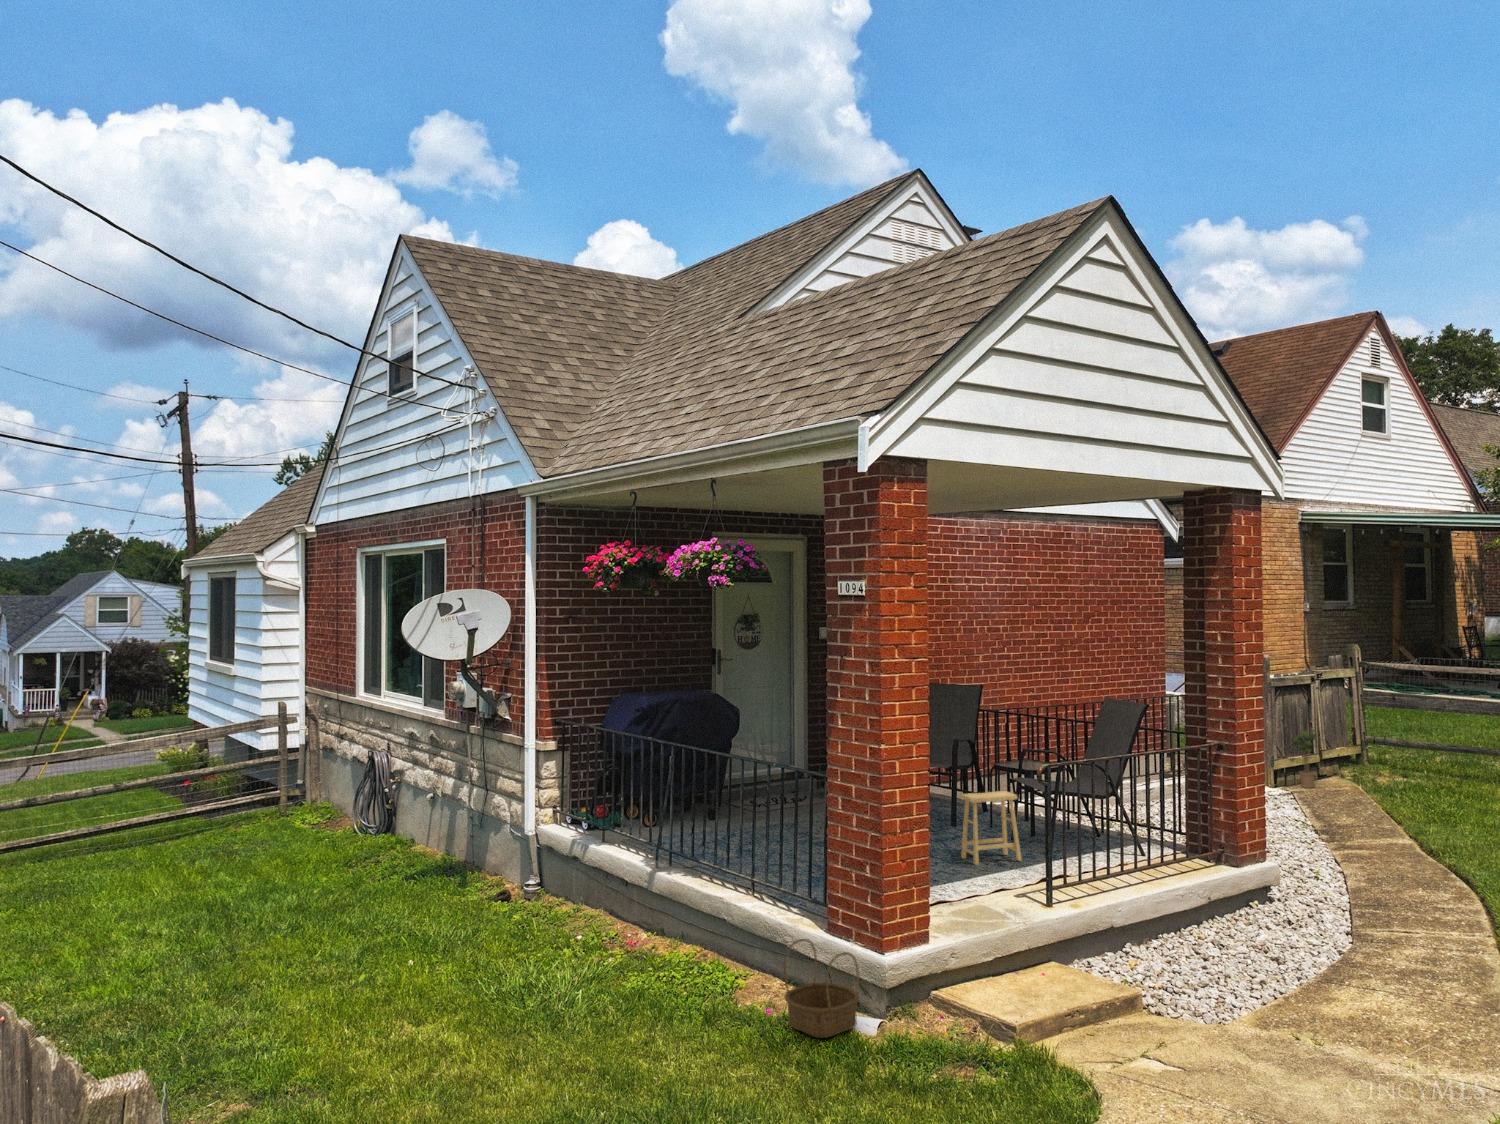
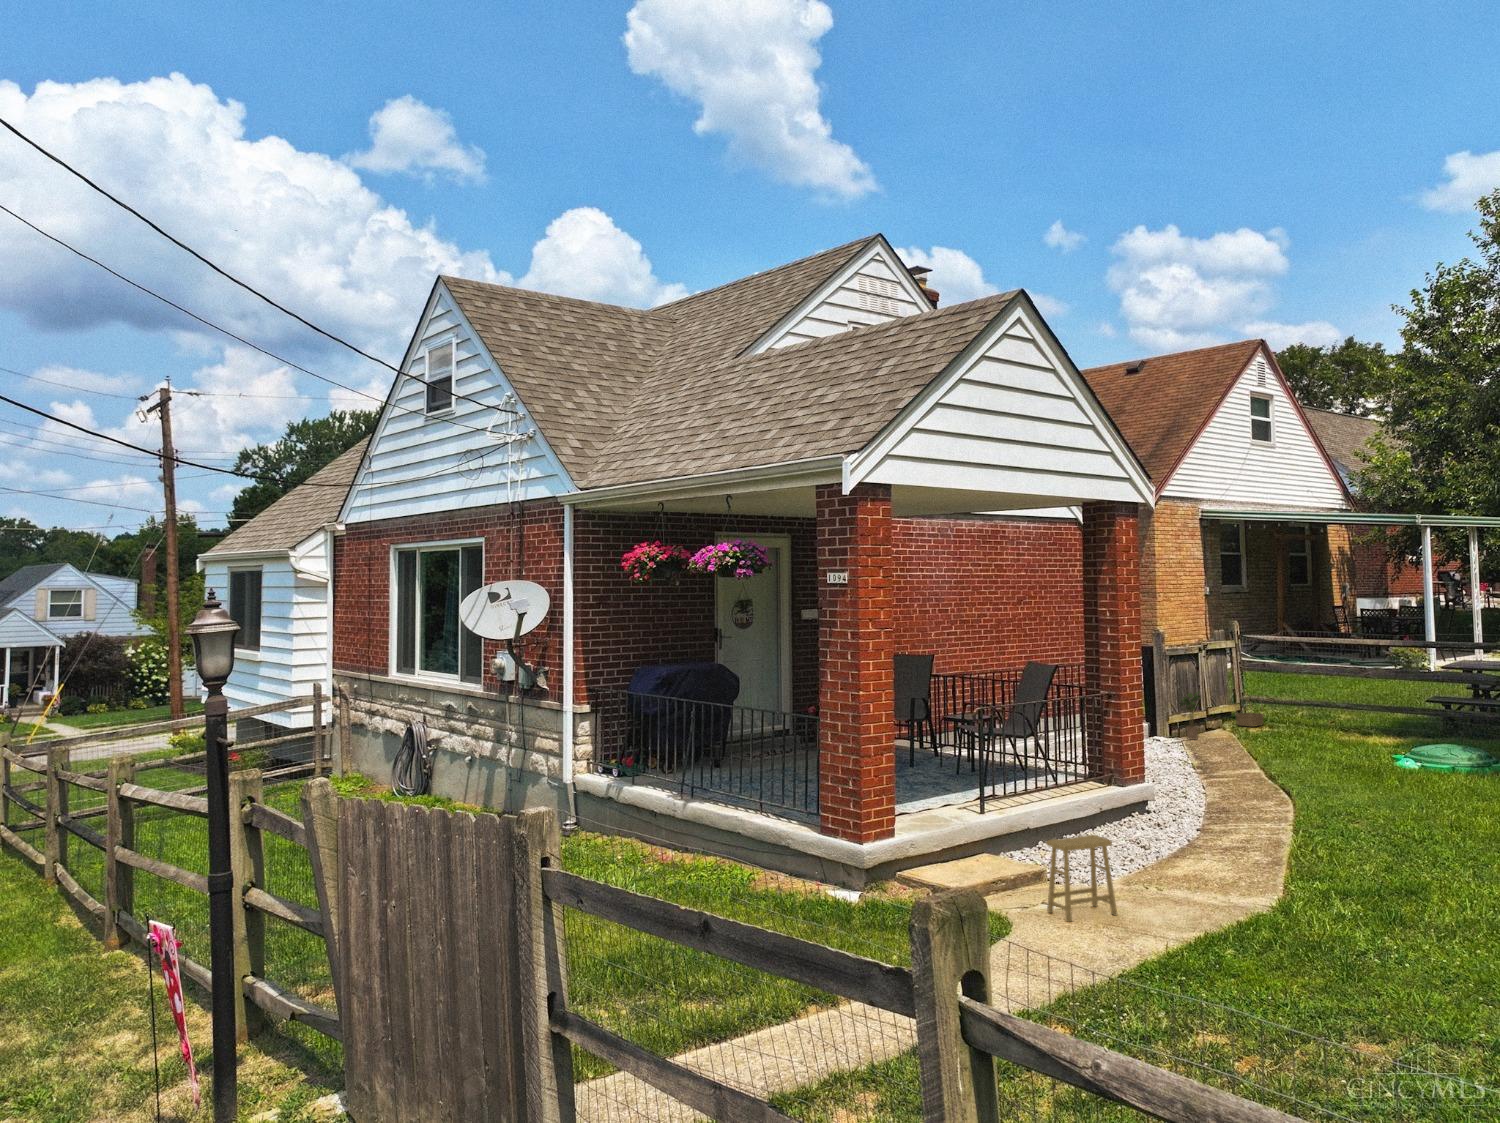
footstool: present [960,791,1021,865] -> present [1046,835,1117,922]
basket: present [784,939,859,1038] -> present [1235,699,1264,727]

